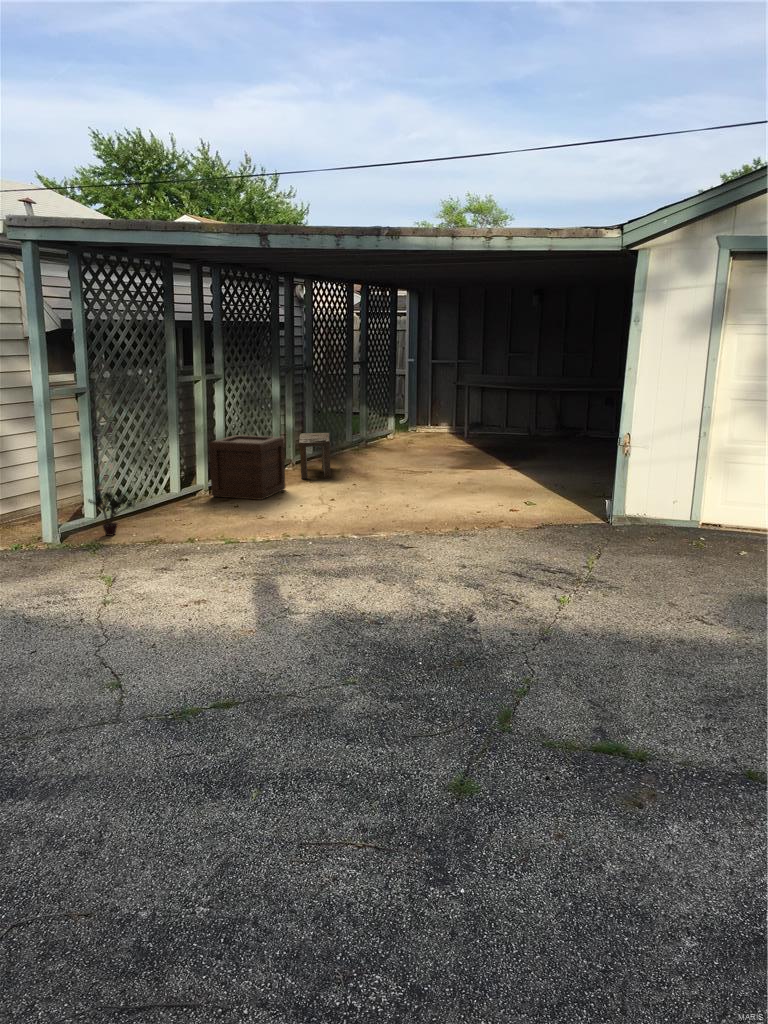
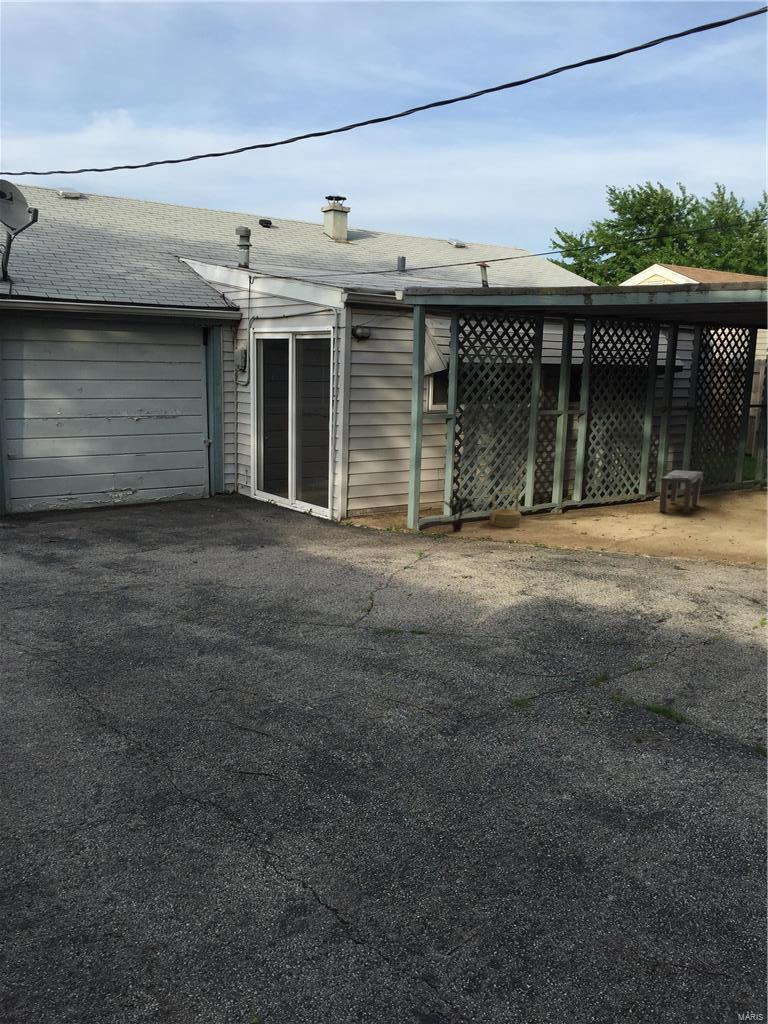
wooden crate: present [209,435,285,500] -> none [563,465,637,523]
woven basket: none [138,474,178,521] -> present [490,490,521,527]

